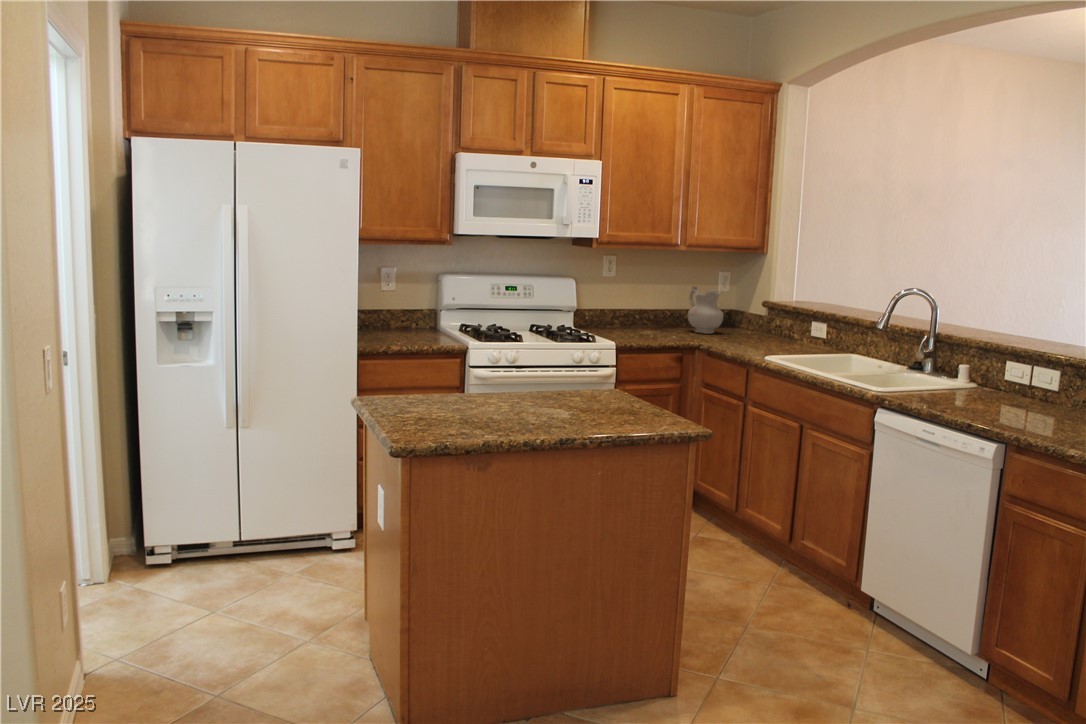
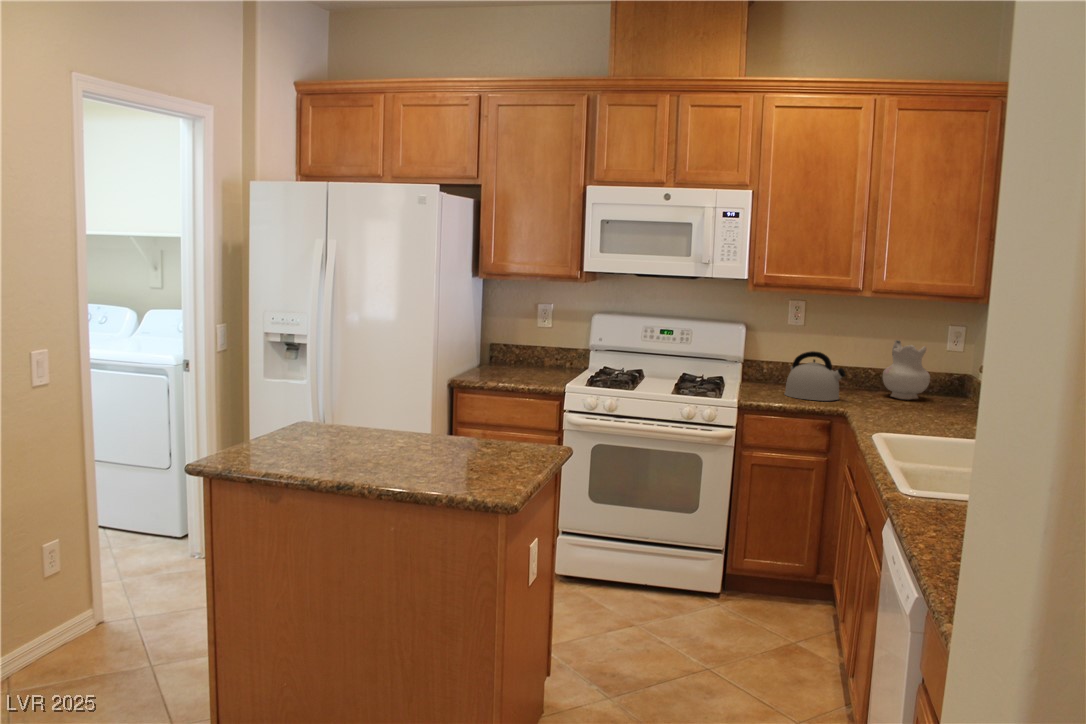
kettle: none [630,299,679,339] -> present [785,351,846,401]

